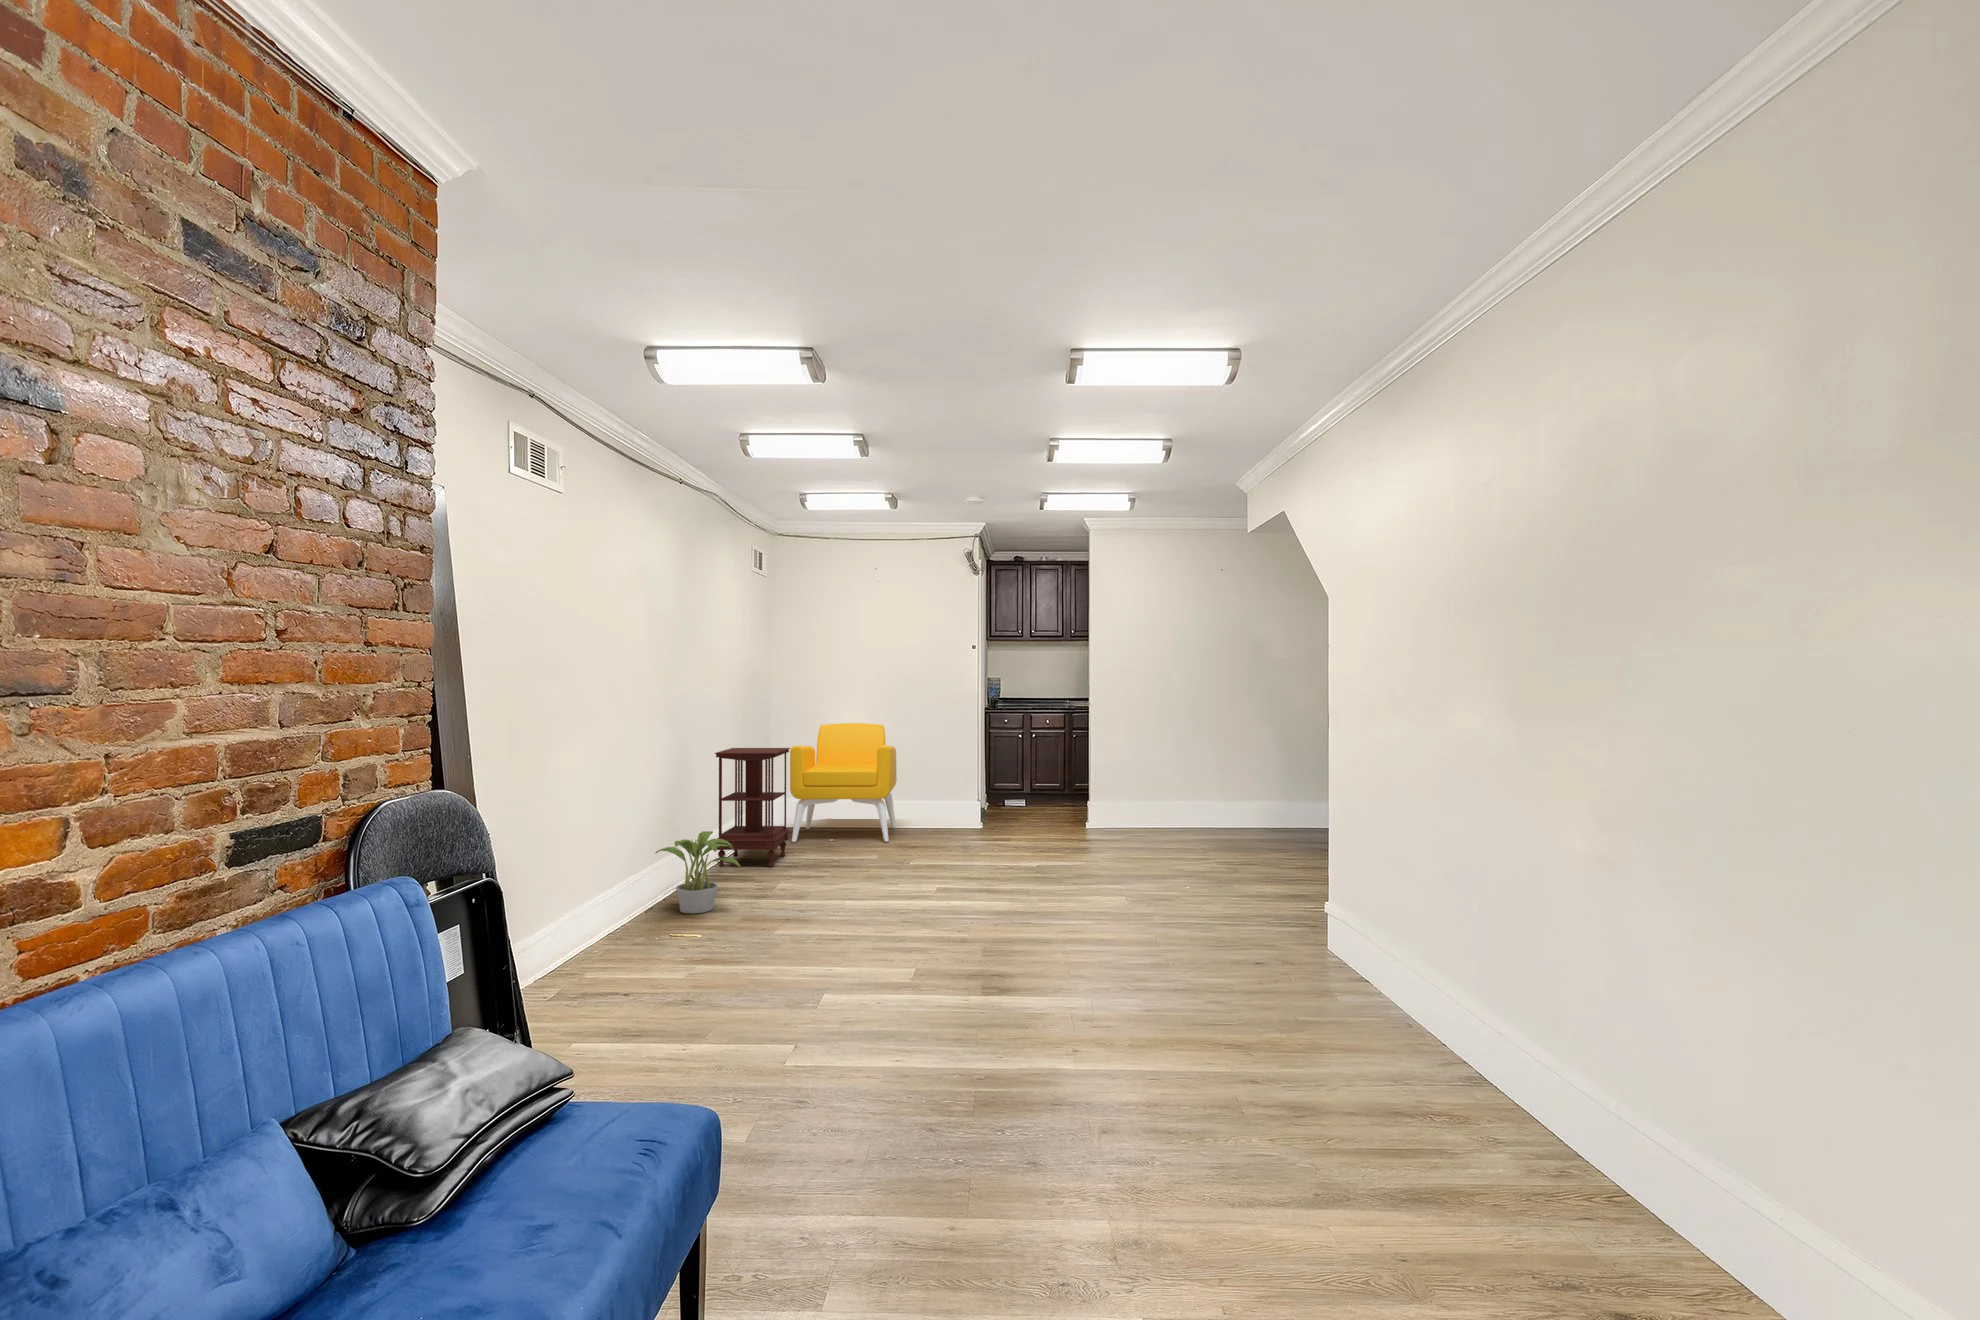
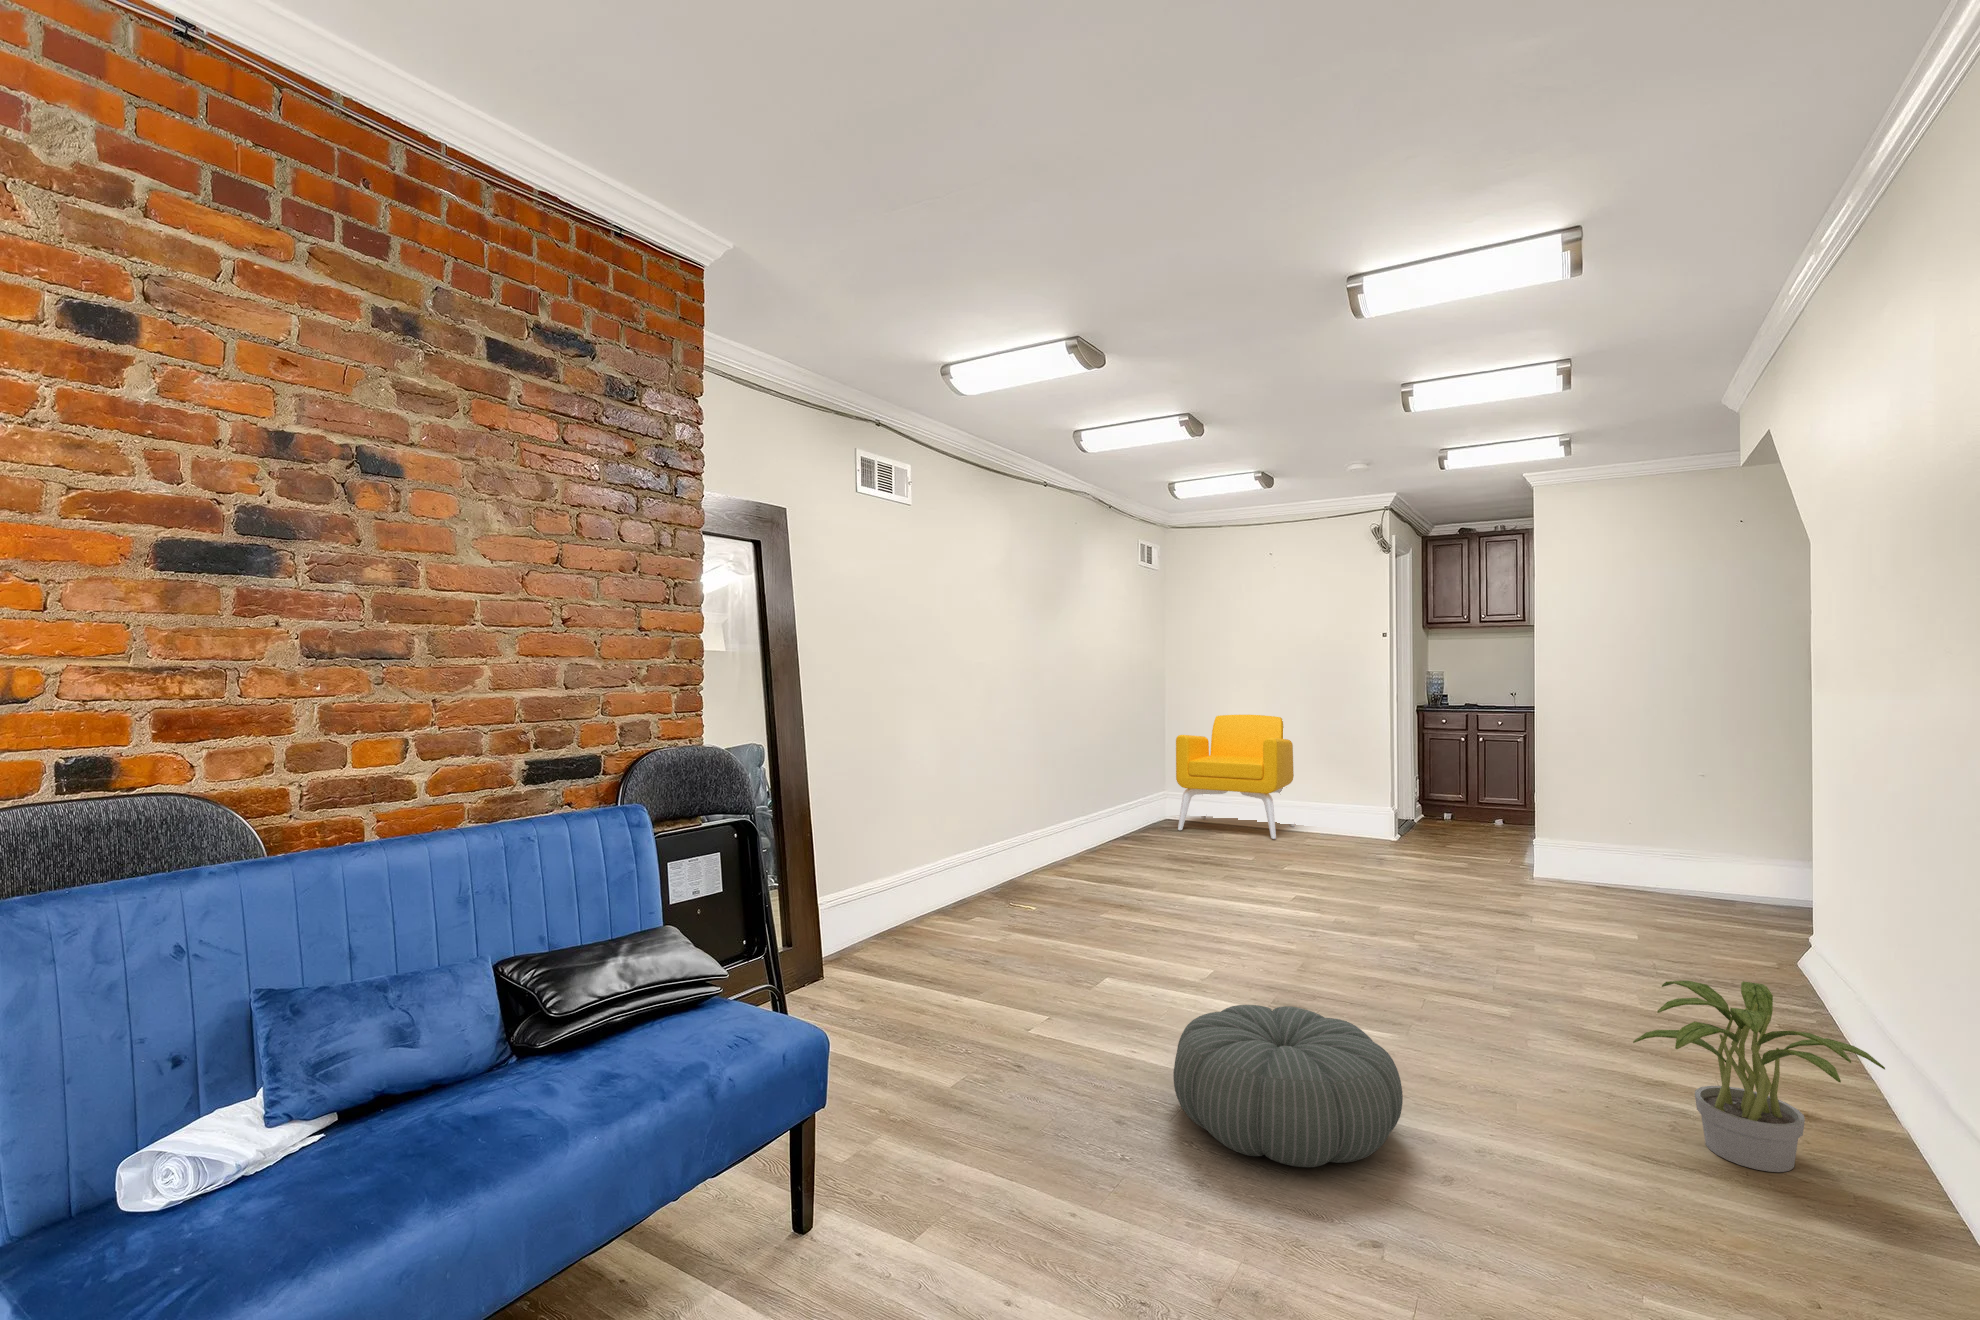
side table: present [715,748,790,867] -> none [1090,734,1167,851]
potted plant: present [655,831,741,913] -> present [1633,981,1885,1172]
pouf: none [975,990,1169,1129] -> present [1173,1005,1403,1167]

